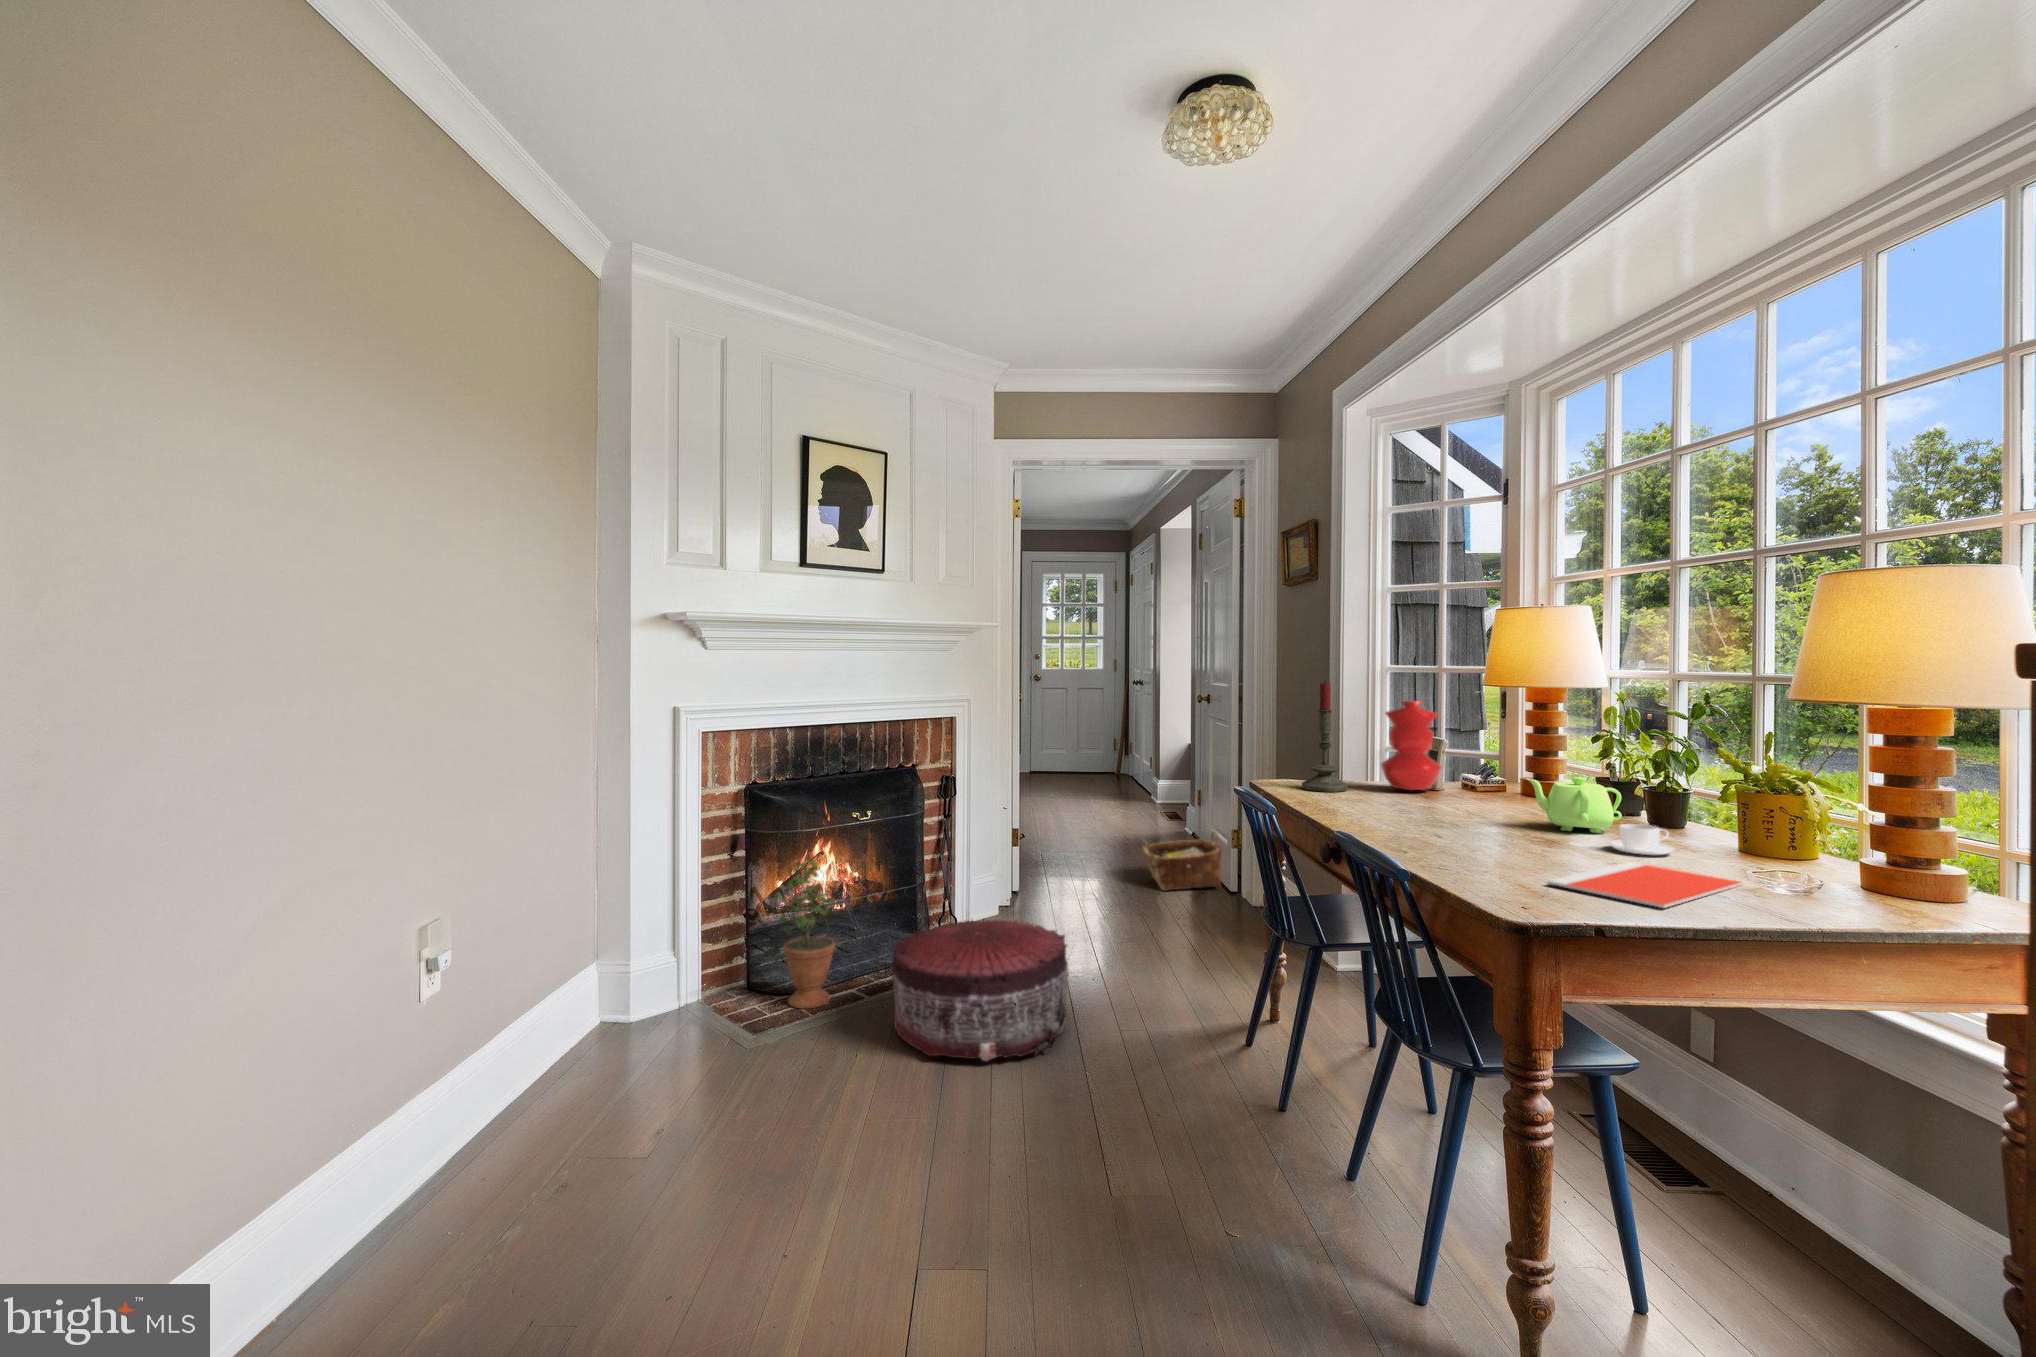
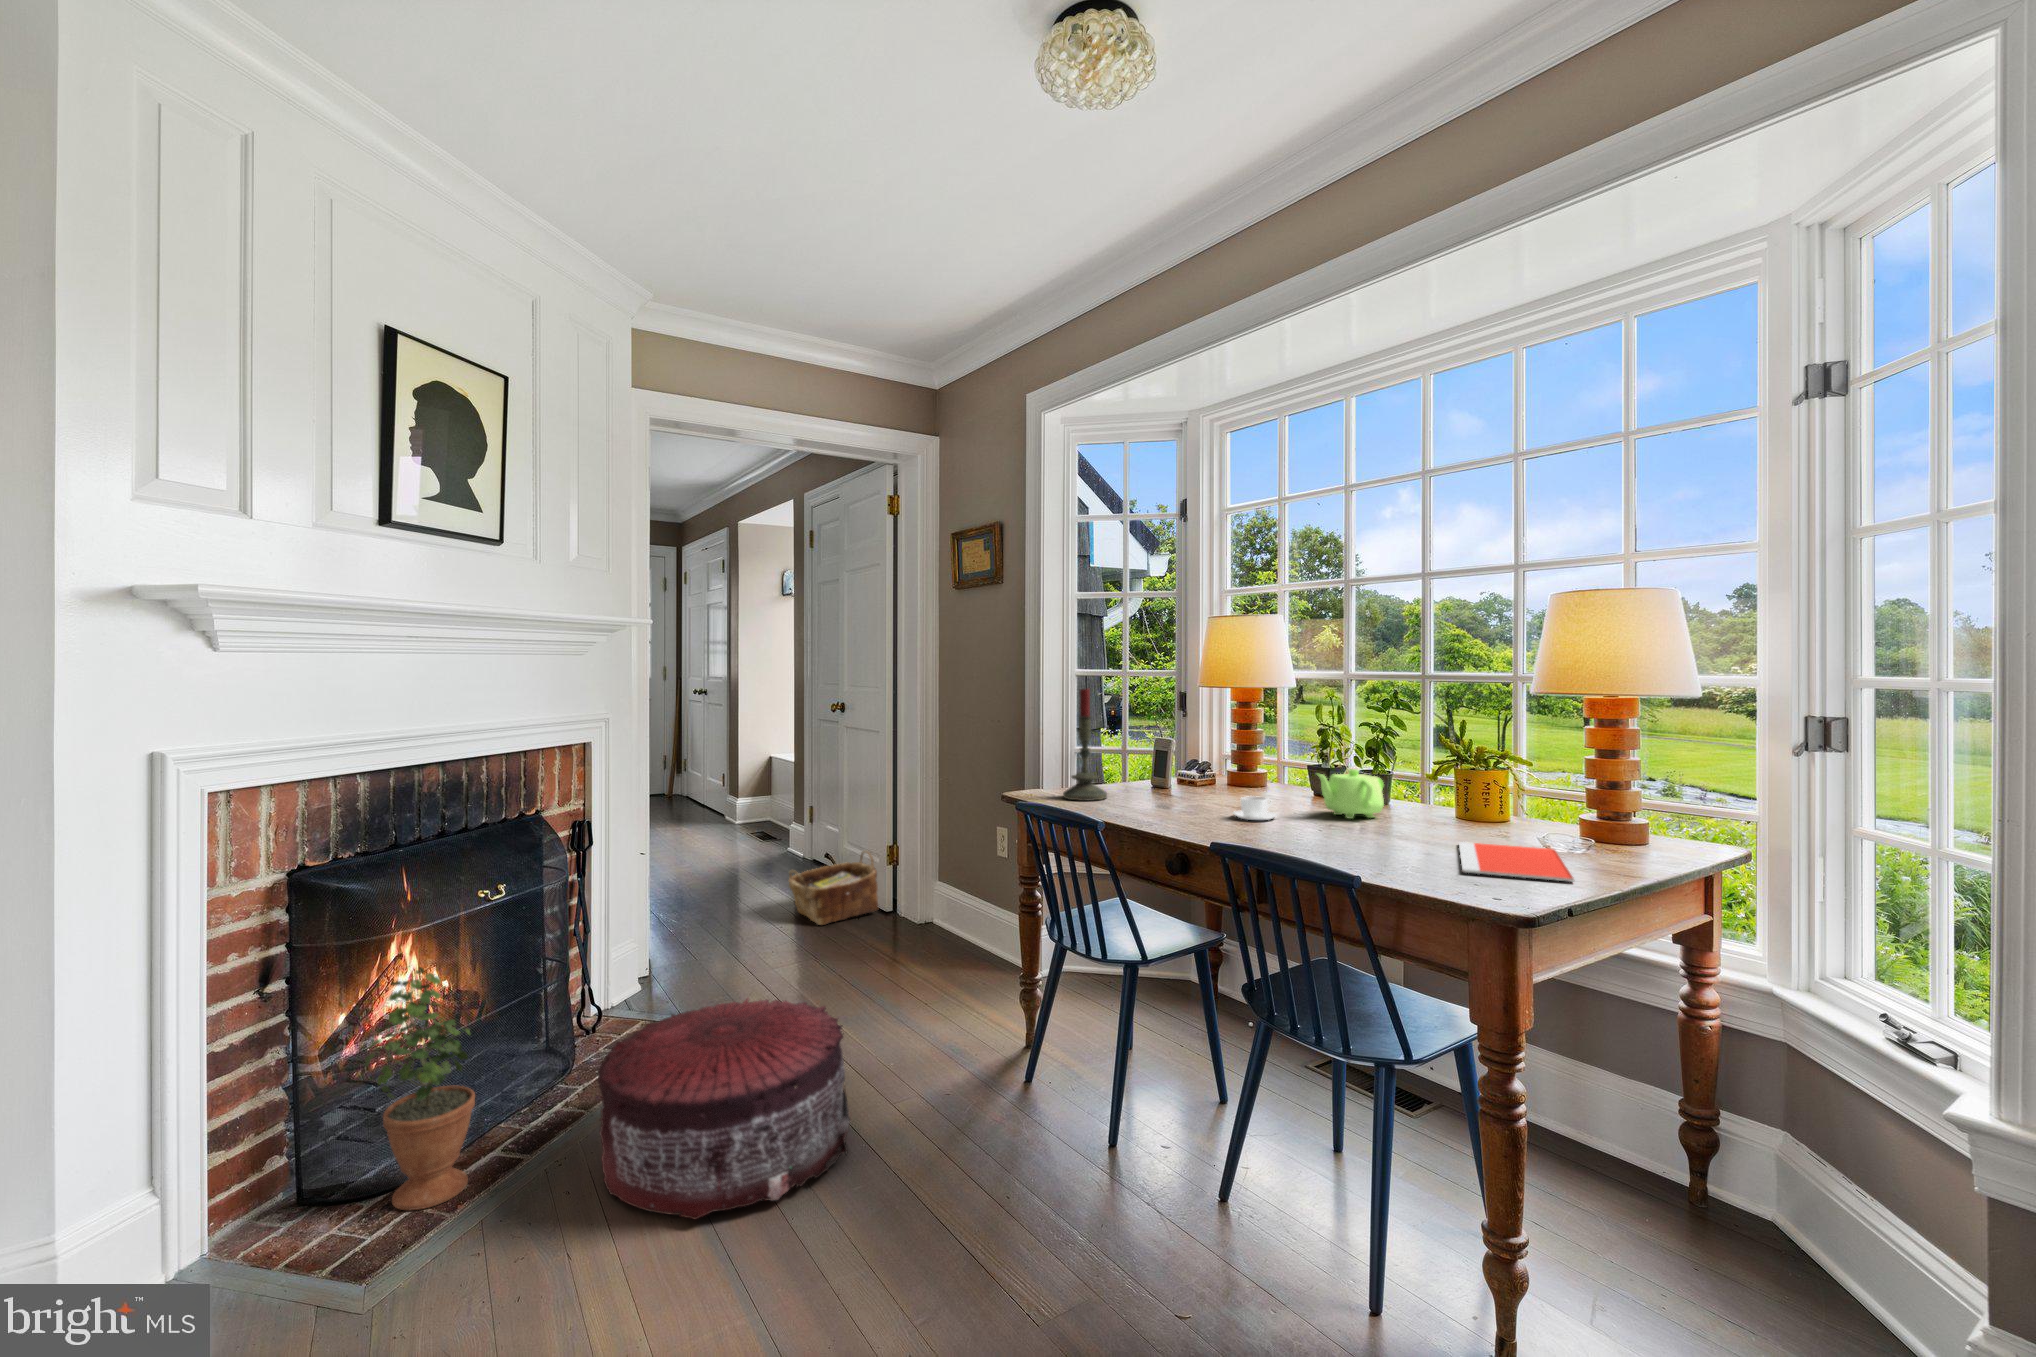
vase: present [1381,701,1441,790] -> none [1130,705,1184,792]
coffee cup: present [1608,824,1674,855] -> present [1233,796,1277,820]

